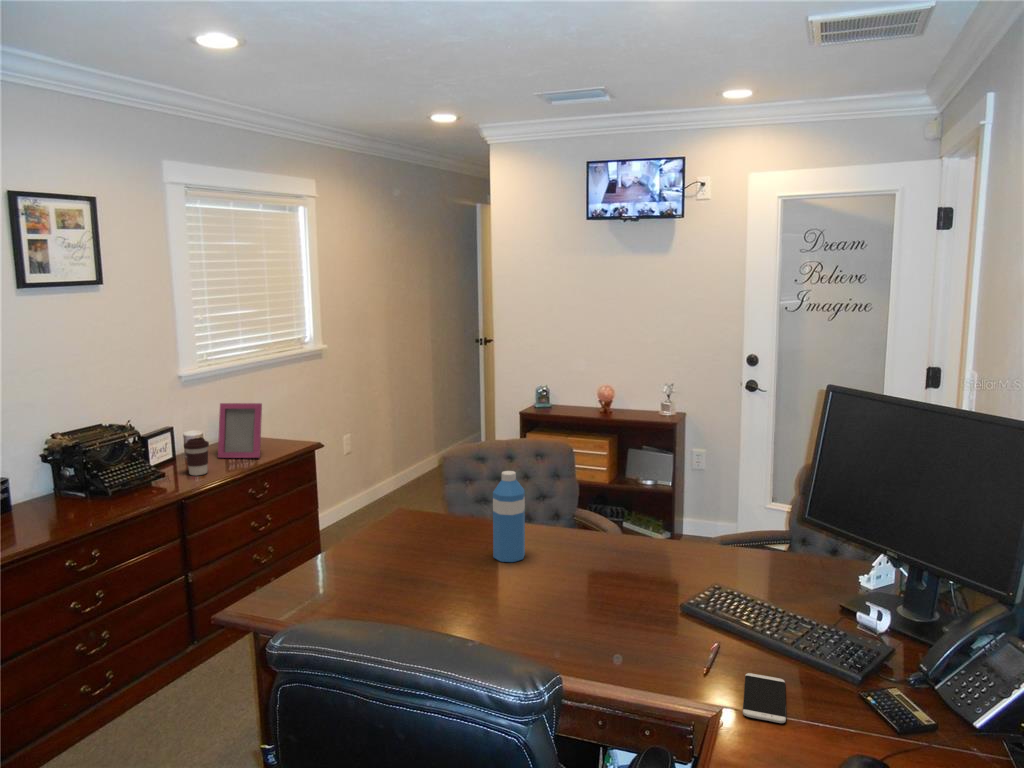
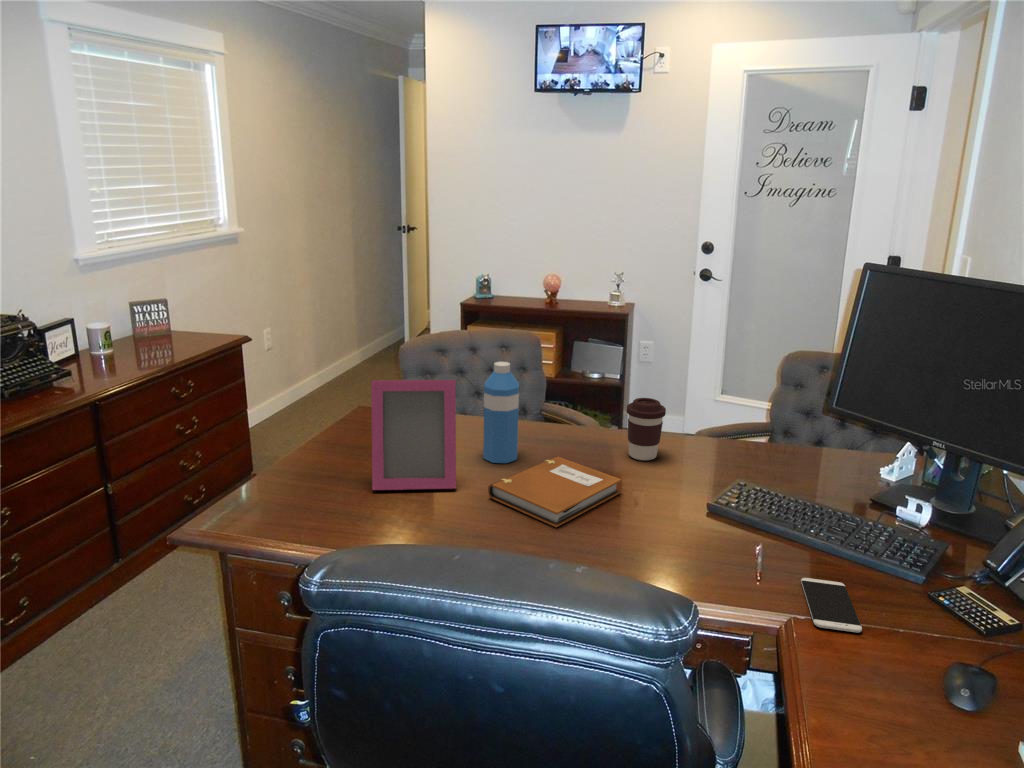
picture frame: present [218,403,262,458] -> present [371,380,456,490]
coffee cup: present [184,438,209,476] -> present [627,398,666,460]
notebook: none [487,557,607,620] -> present [488,456,621,527]

